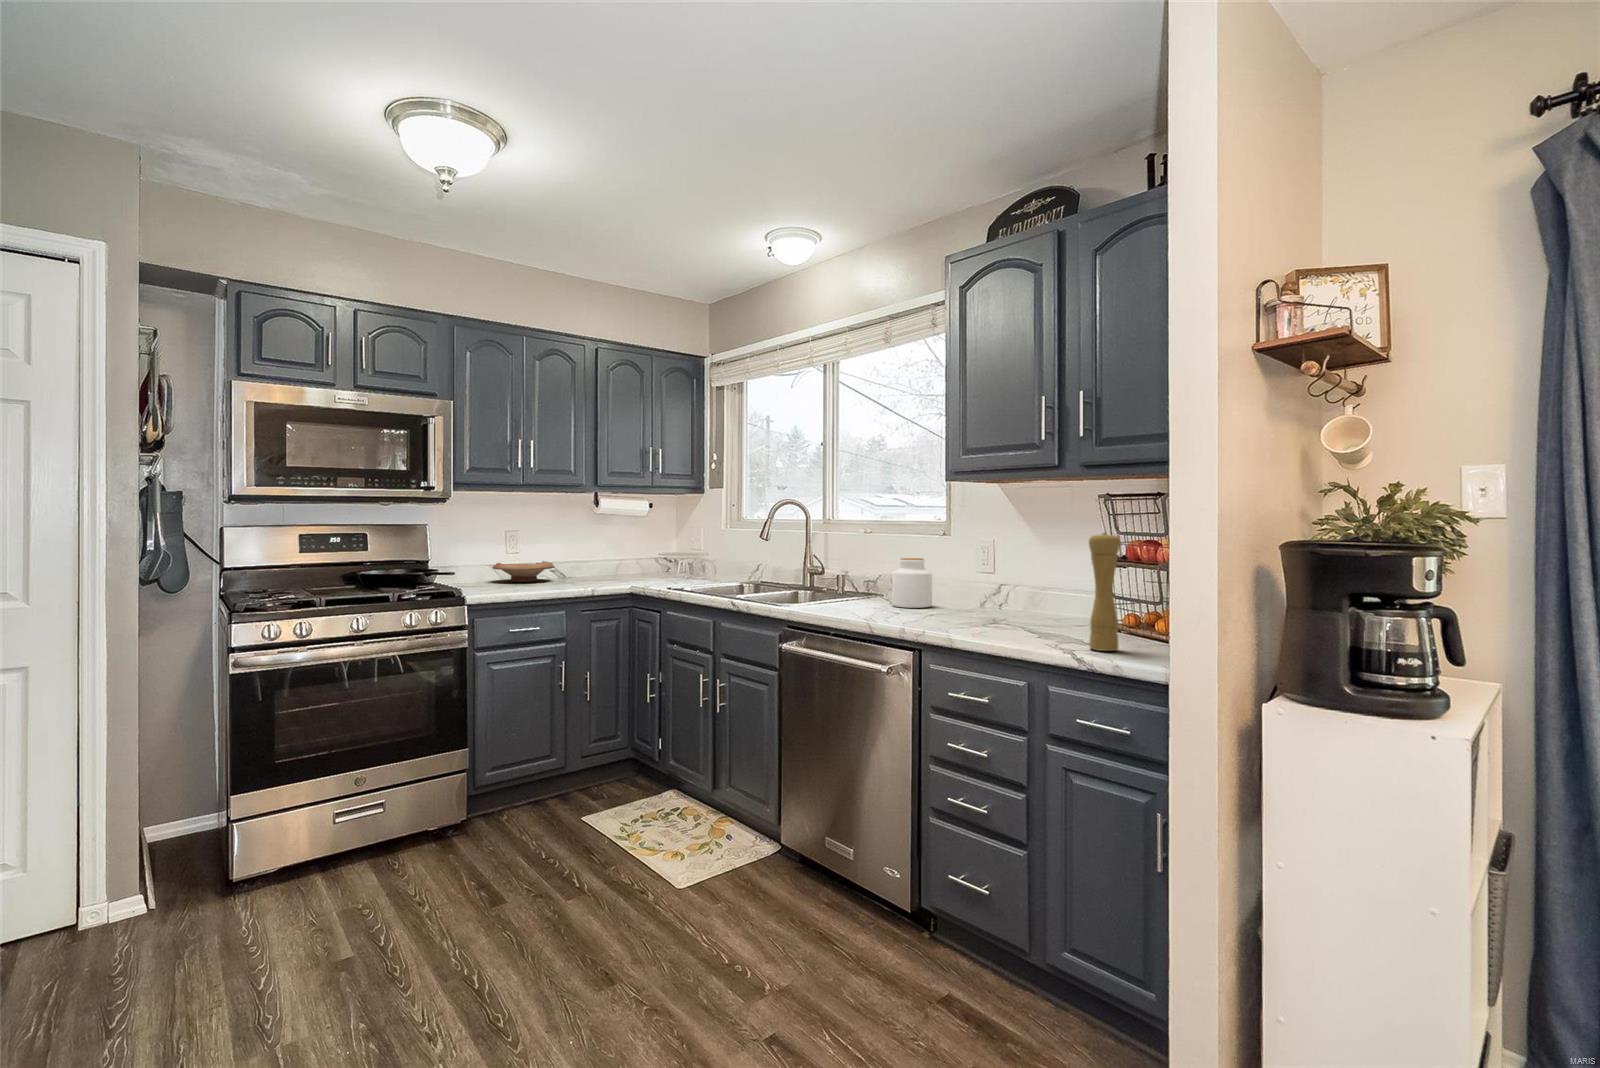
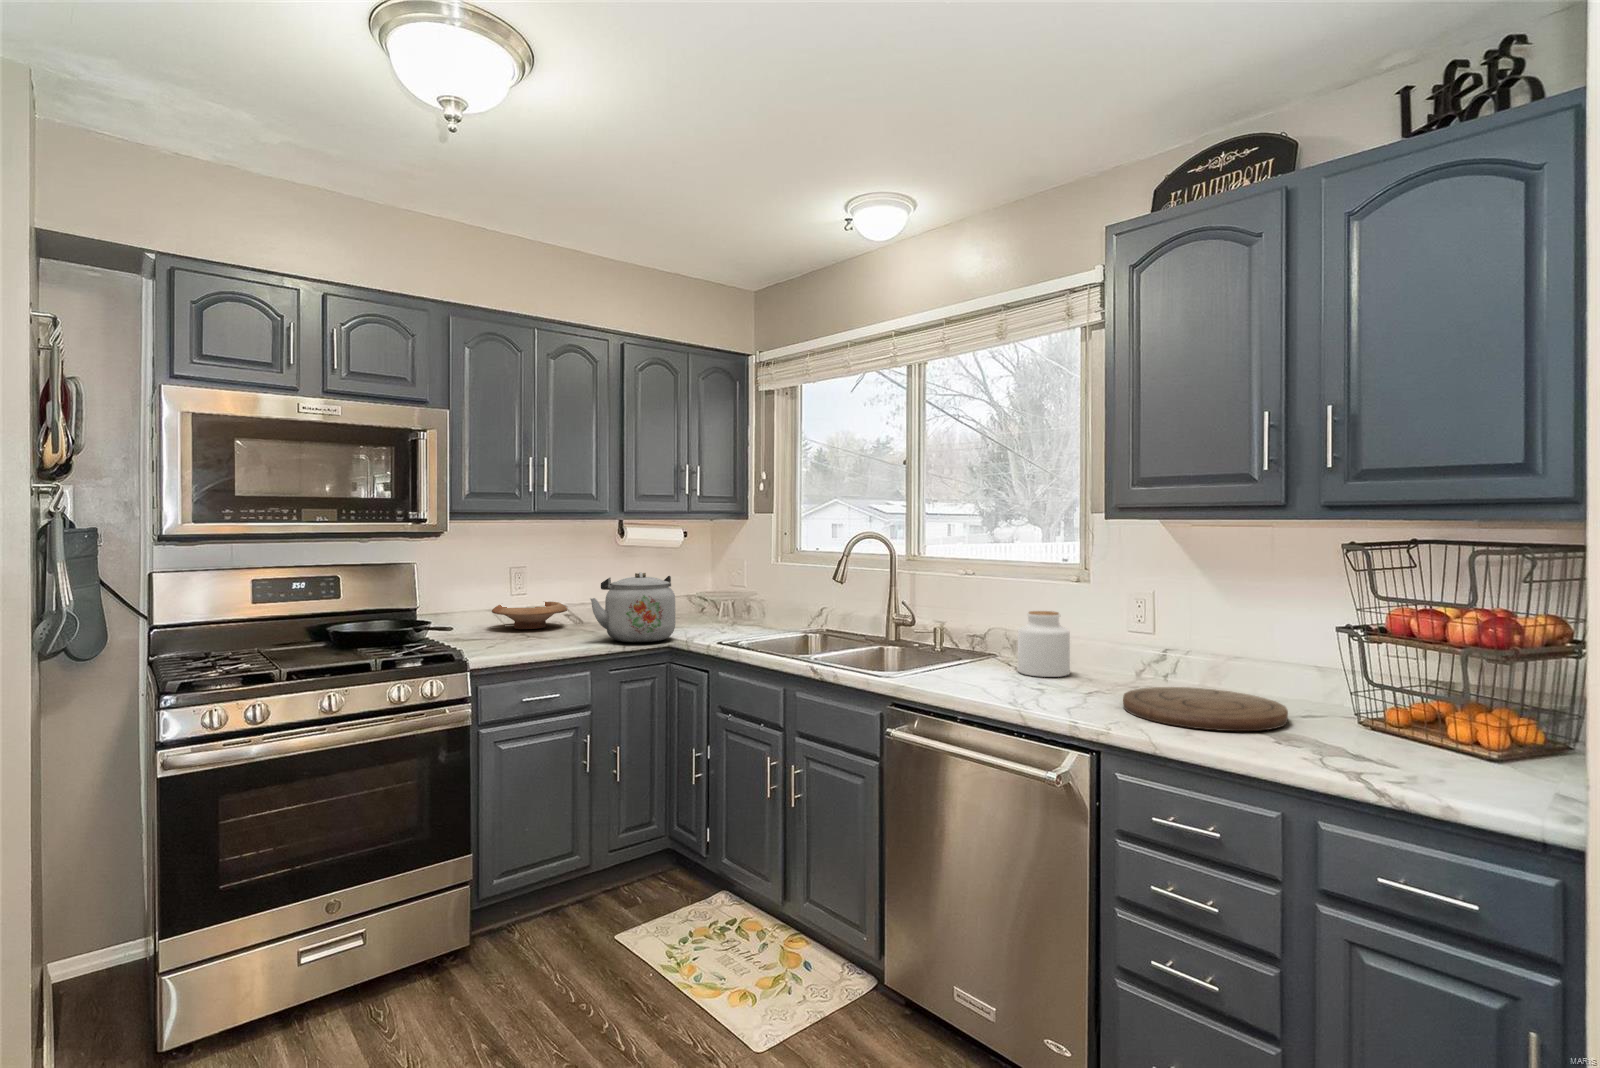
pepper mill: present [1089,533,1120,651] -> none [1375,608,1426,777]
kettle: none [567,534,637,589] -> present [590,572,675,642]
cutting board: none [949,610,1064,632] -> present [1123,687,1288,731]

